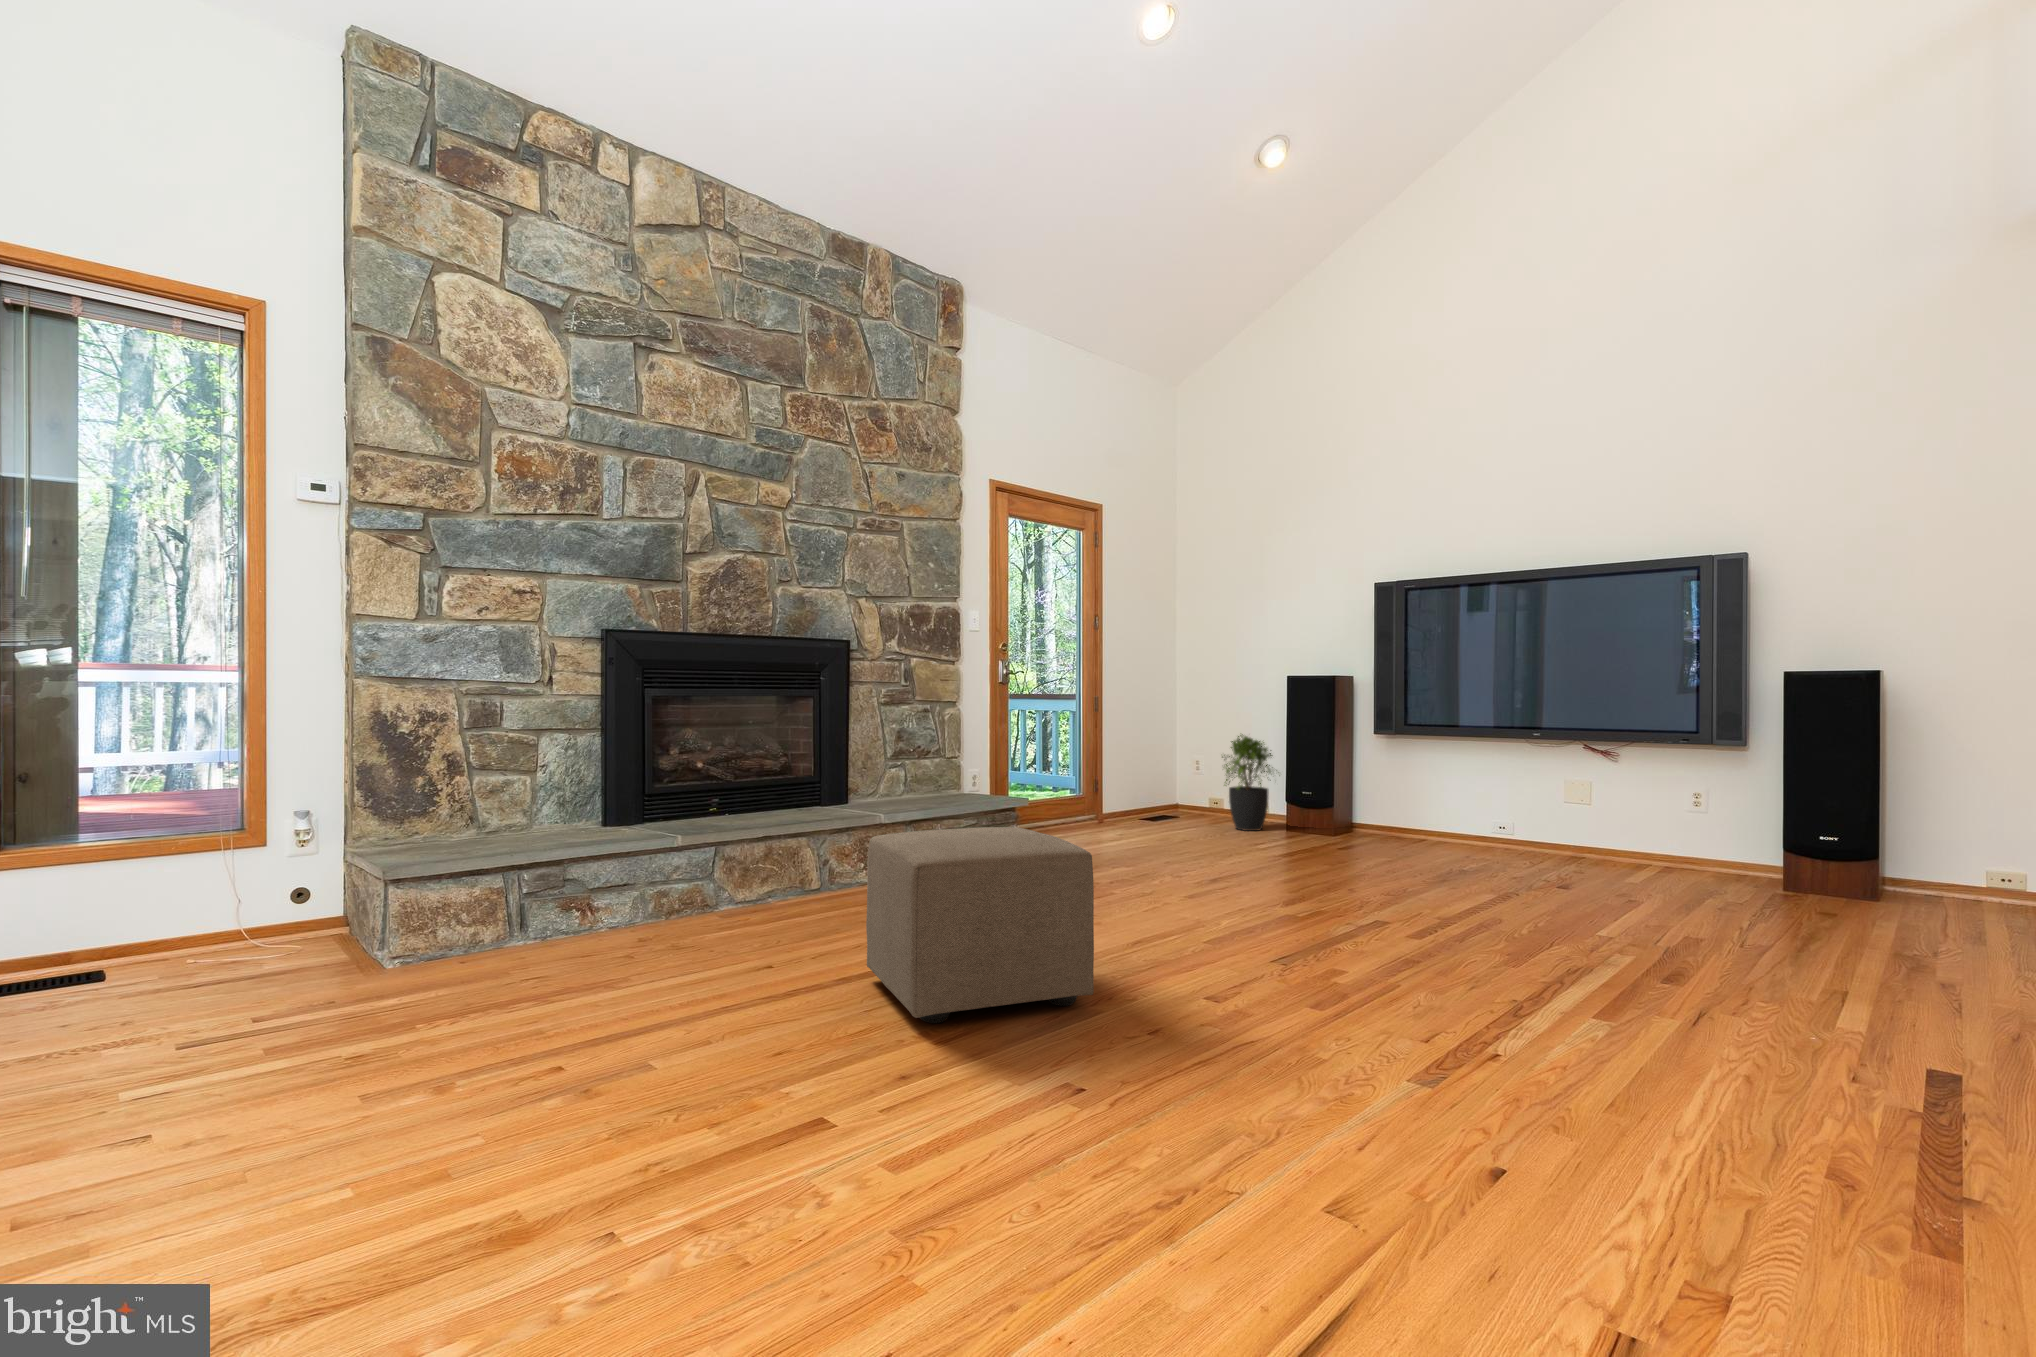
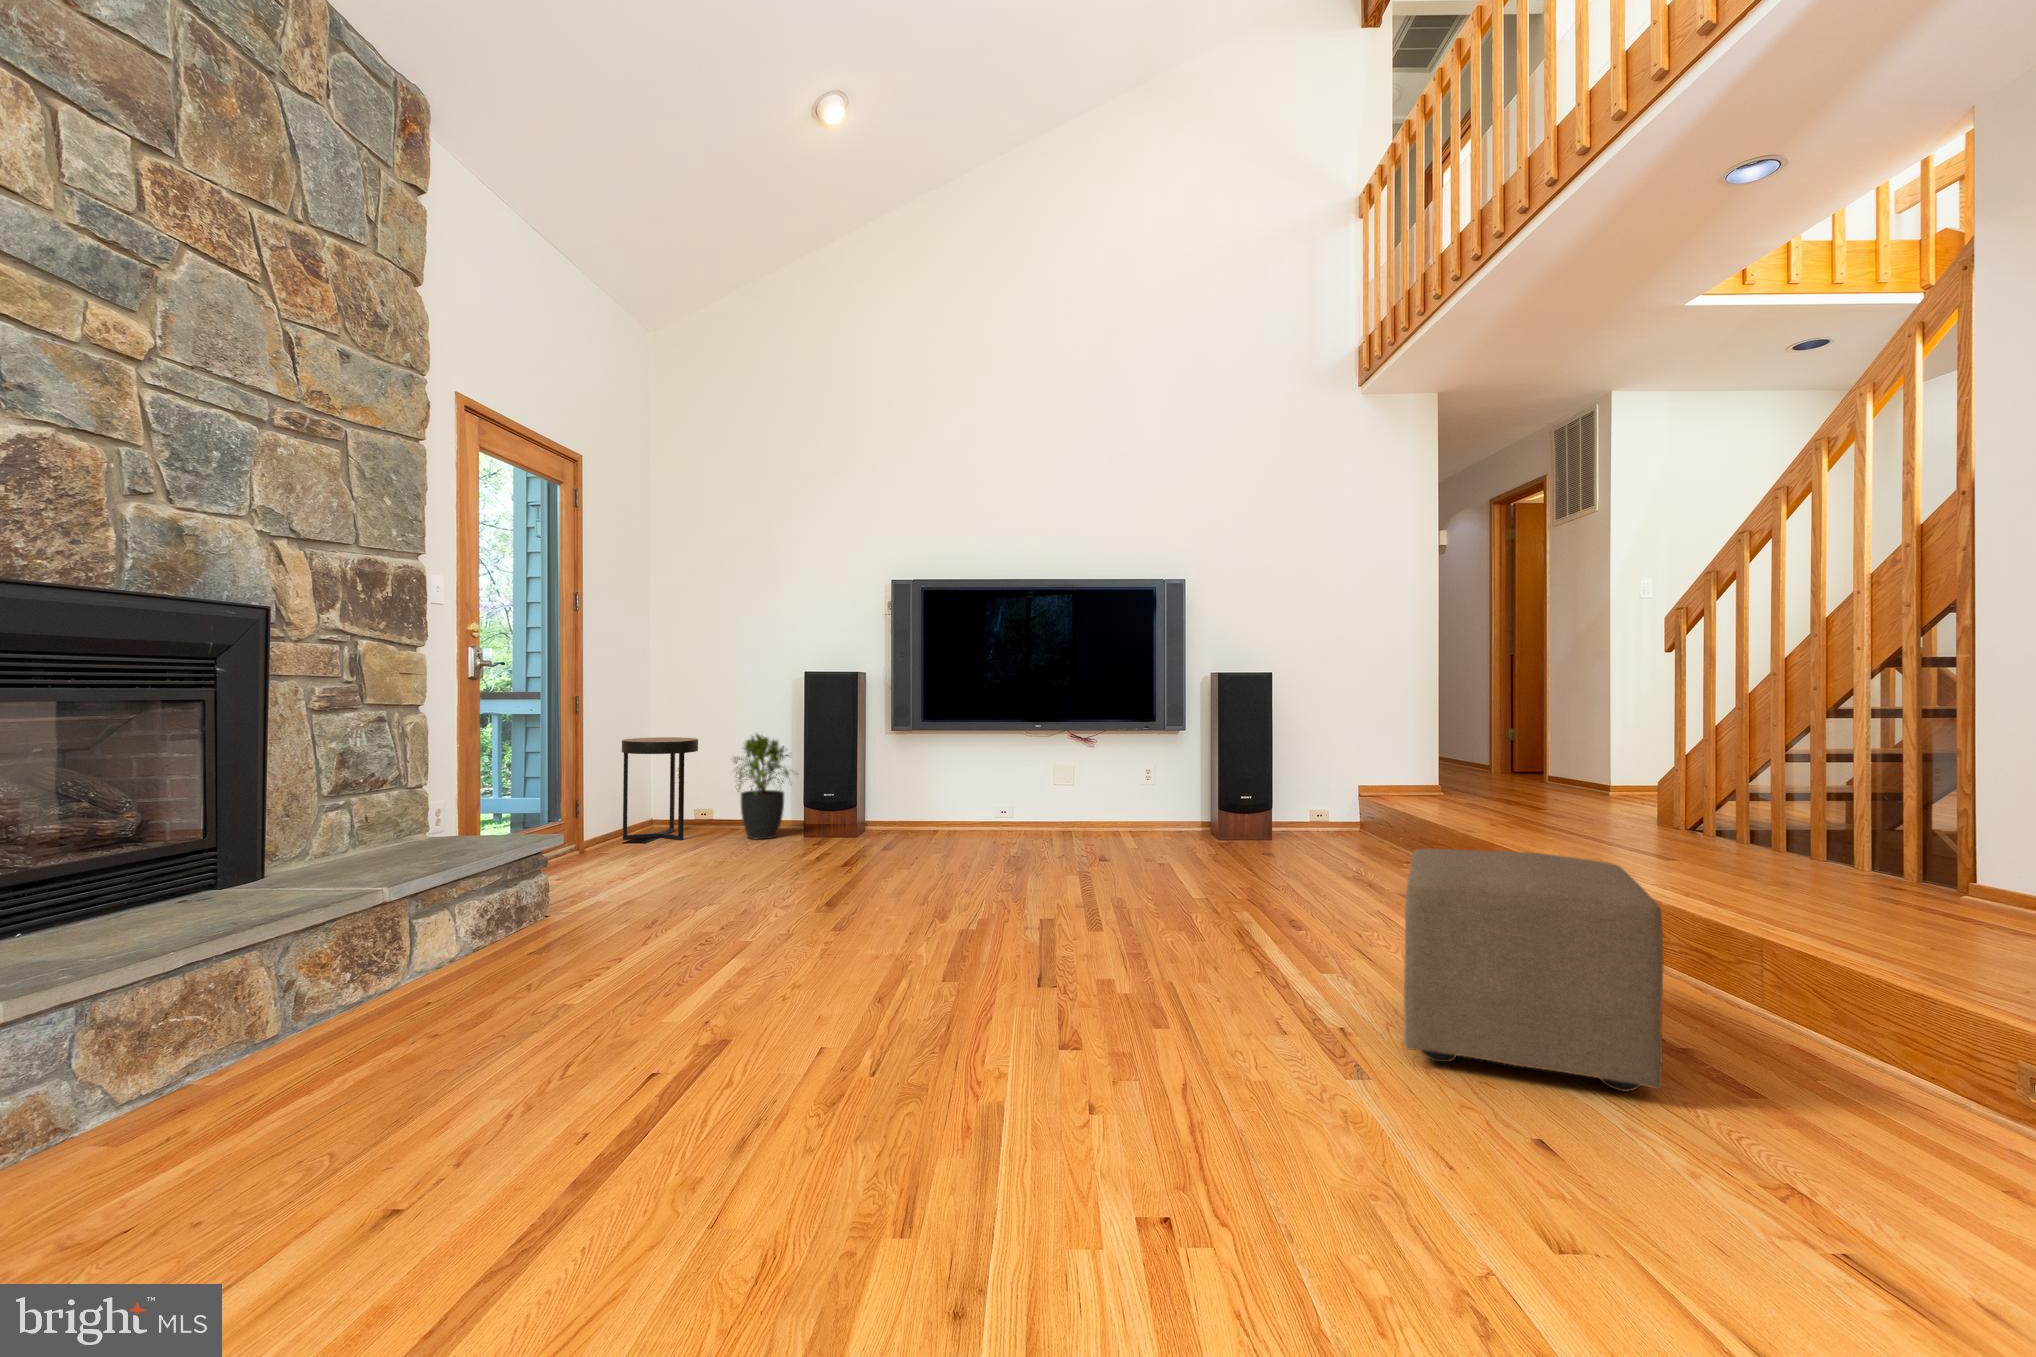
side table: none [1139,736,1201,824] -> present [622,737,698,840]
ottoman: present [866,827,1094,1023] -> present [1404,849,1663,1092]

